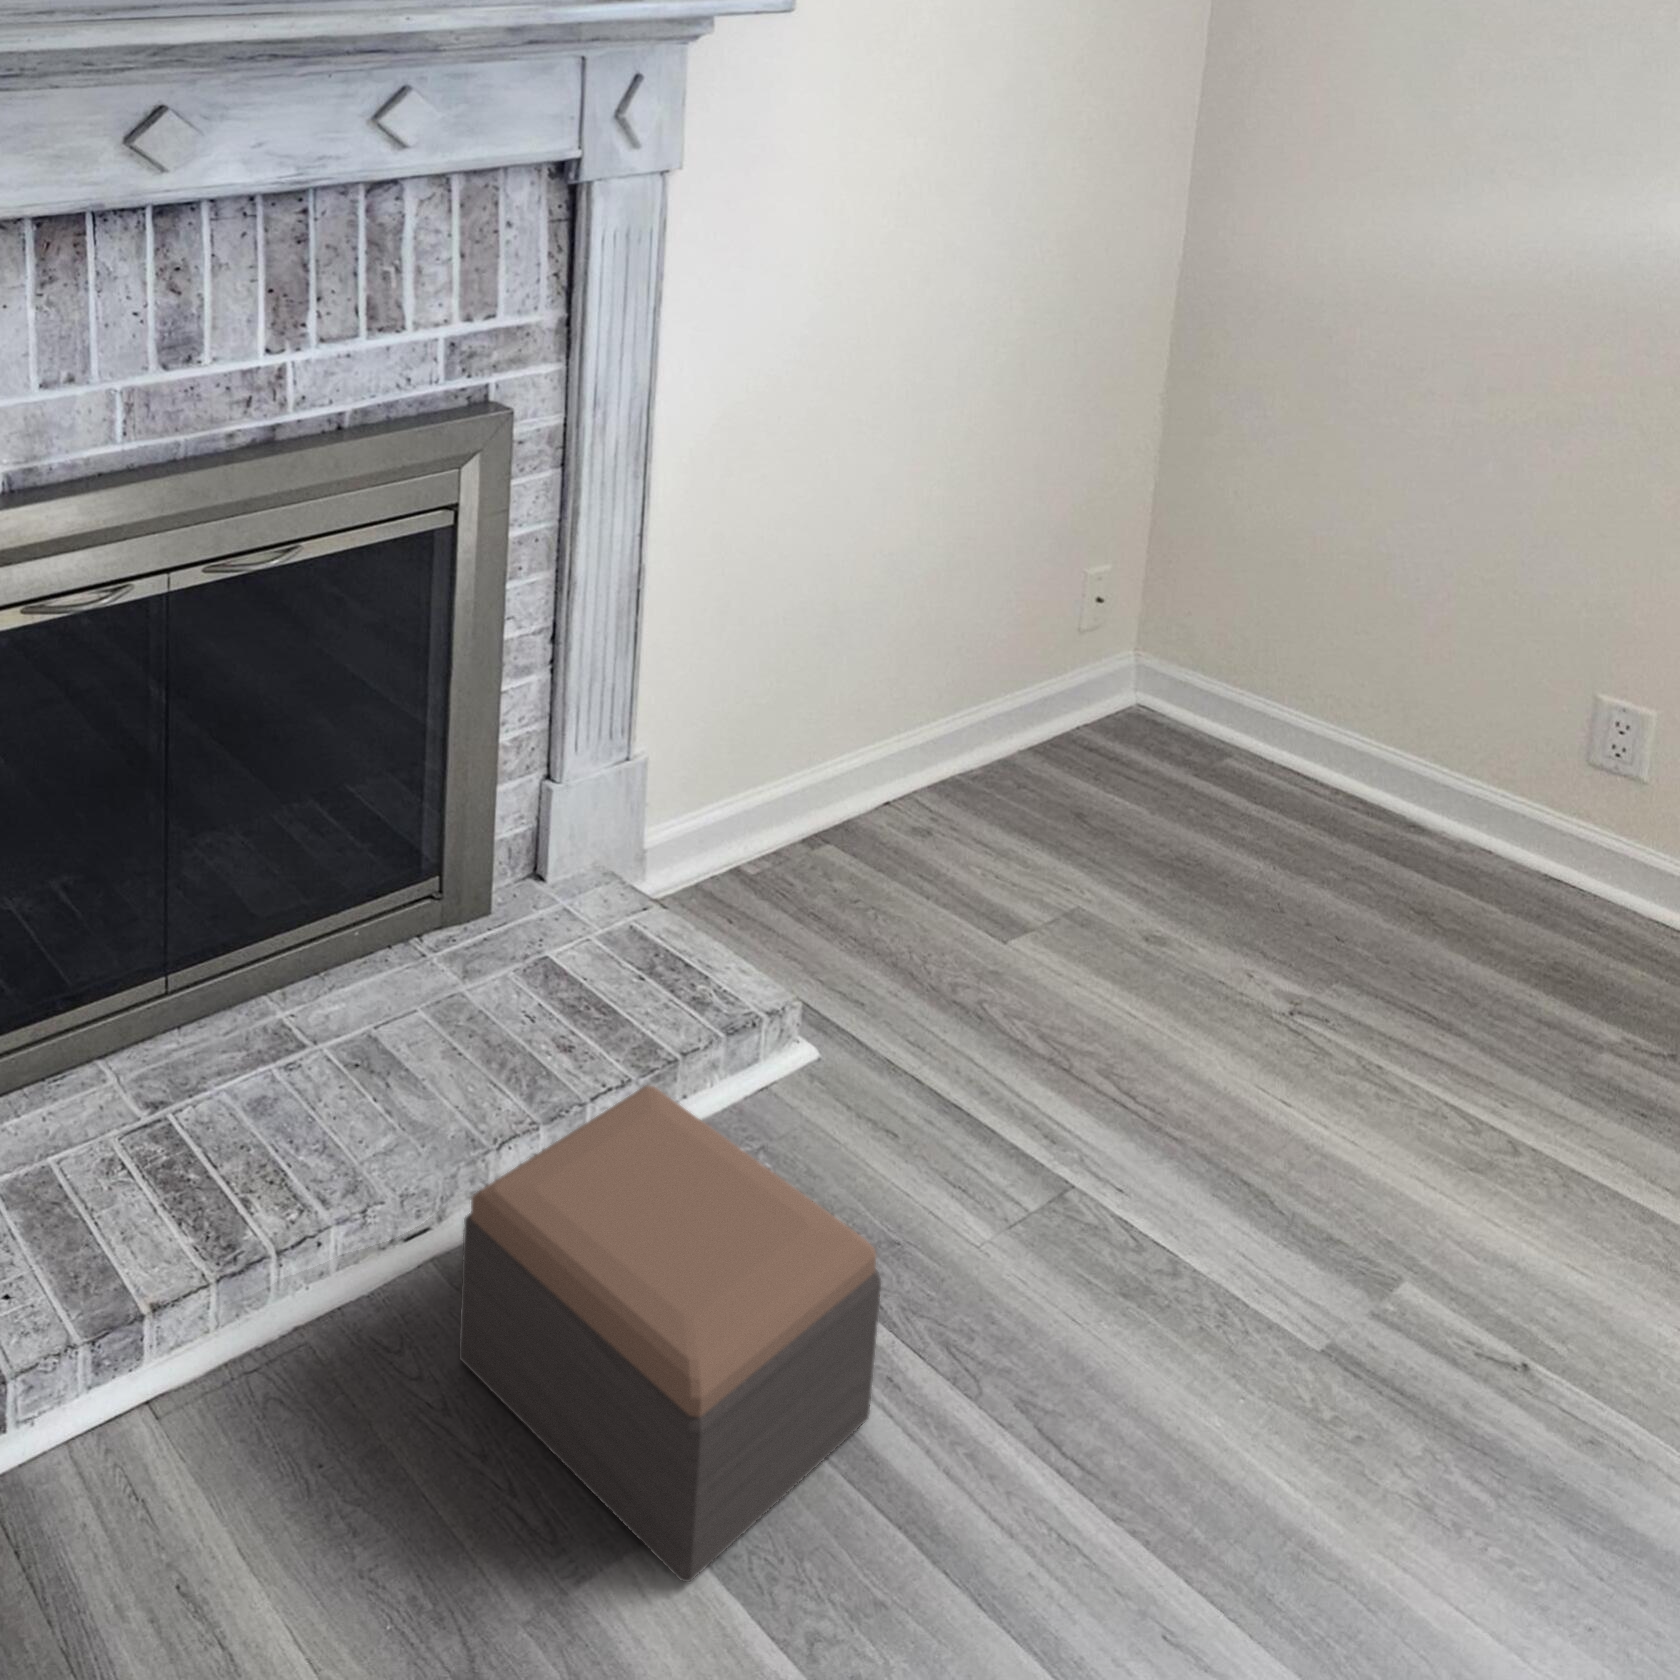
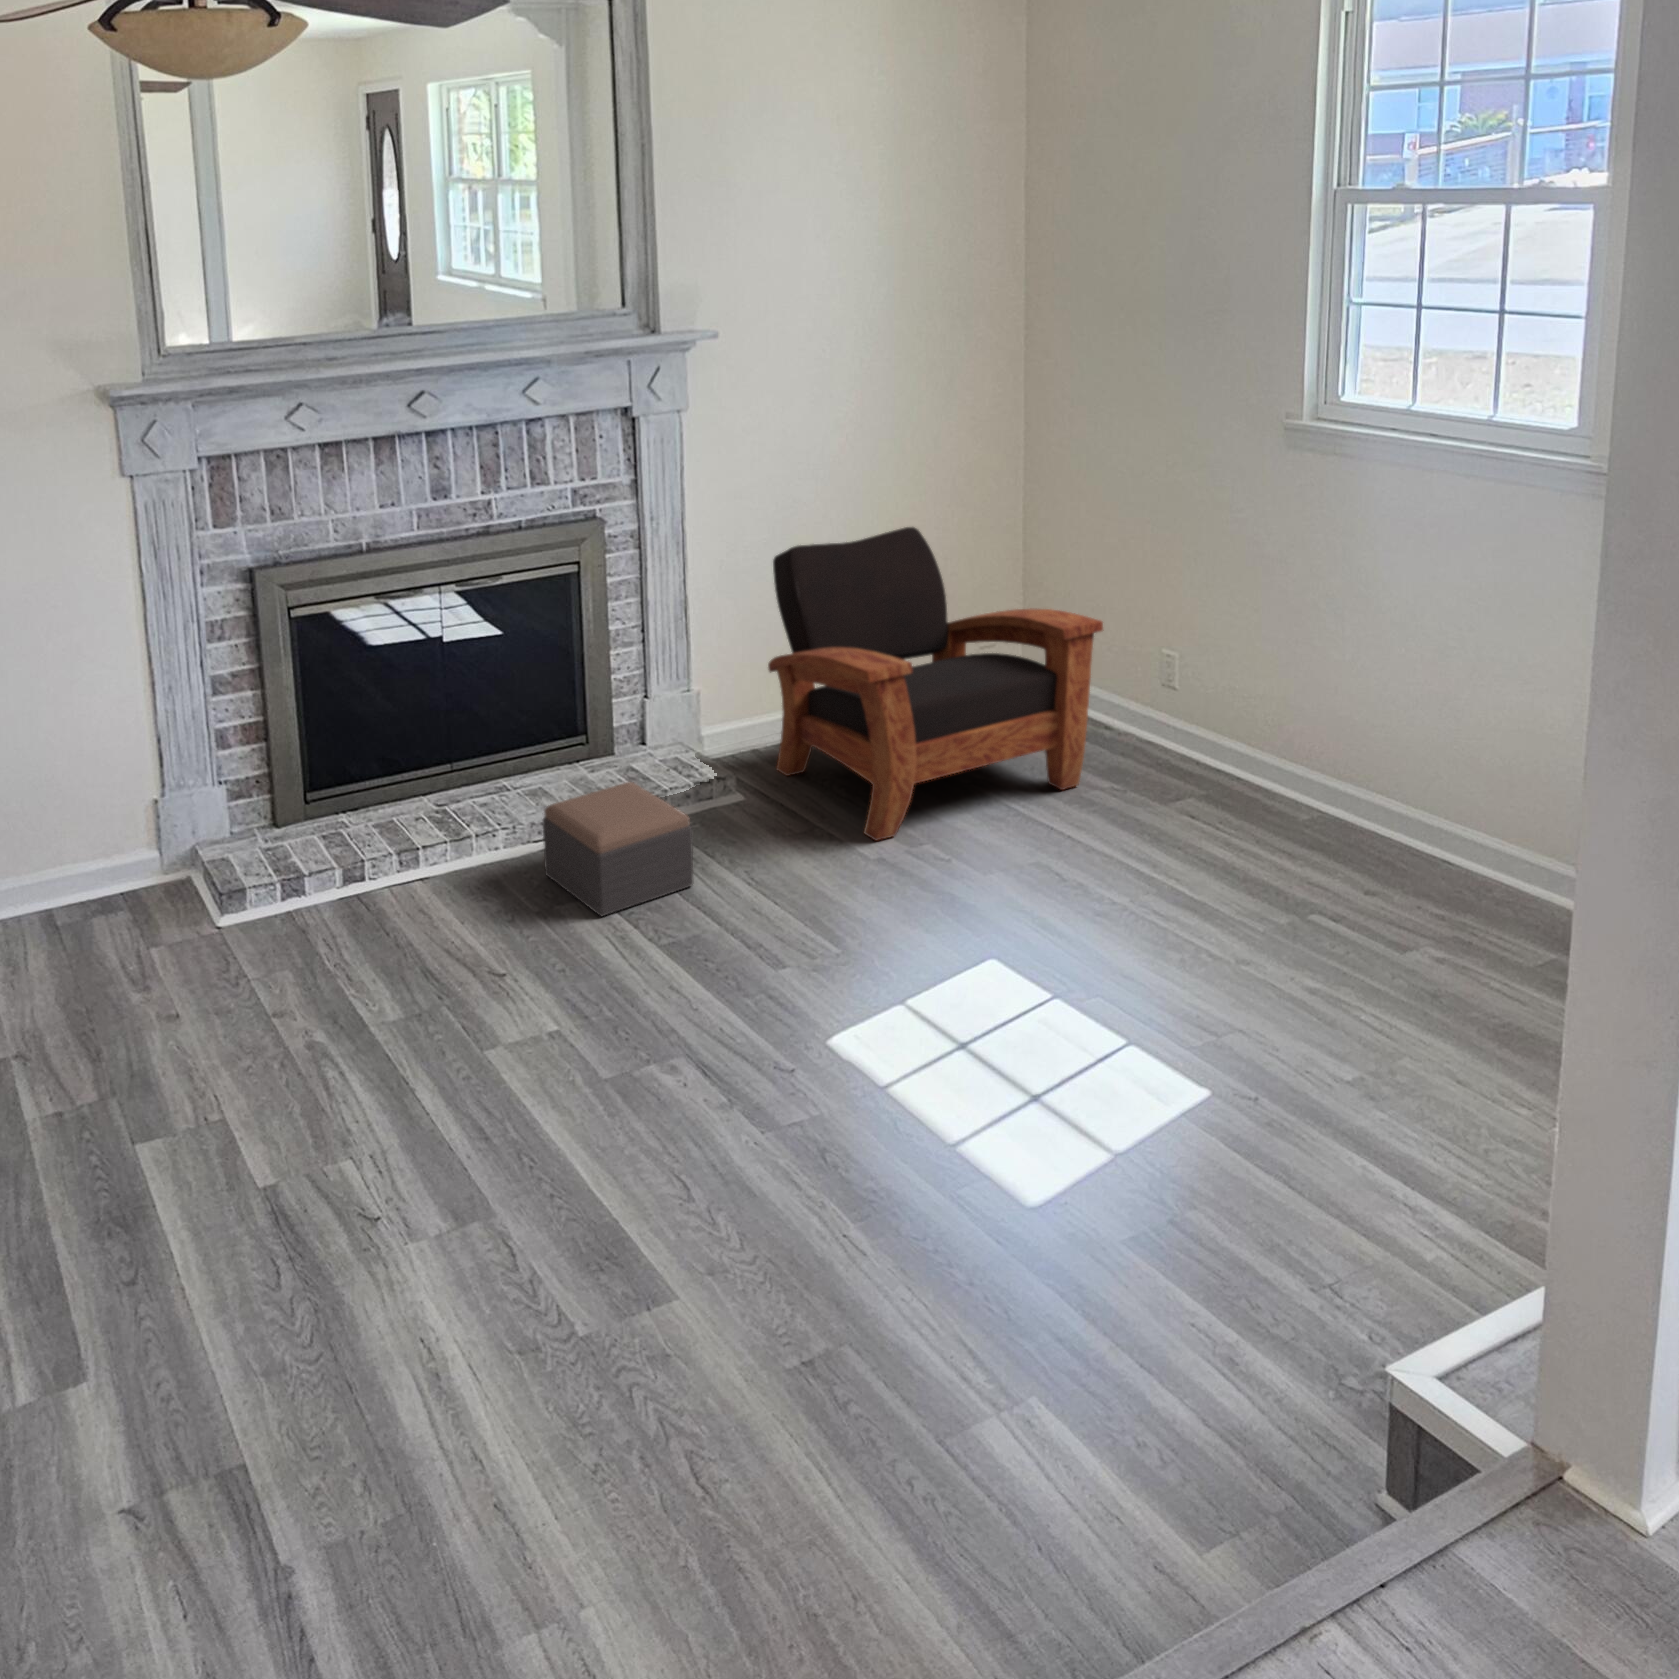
armchair: none [809,416,1617,1217] -> present [768,527,1103,841]

